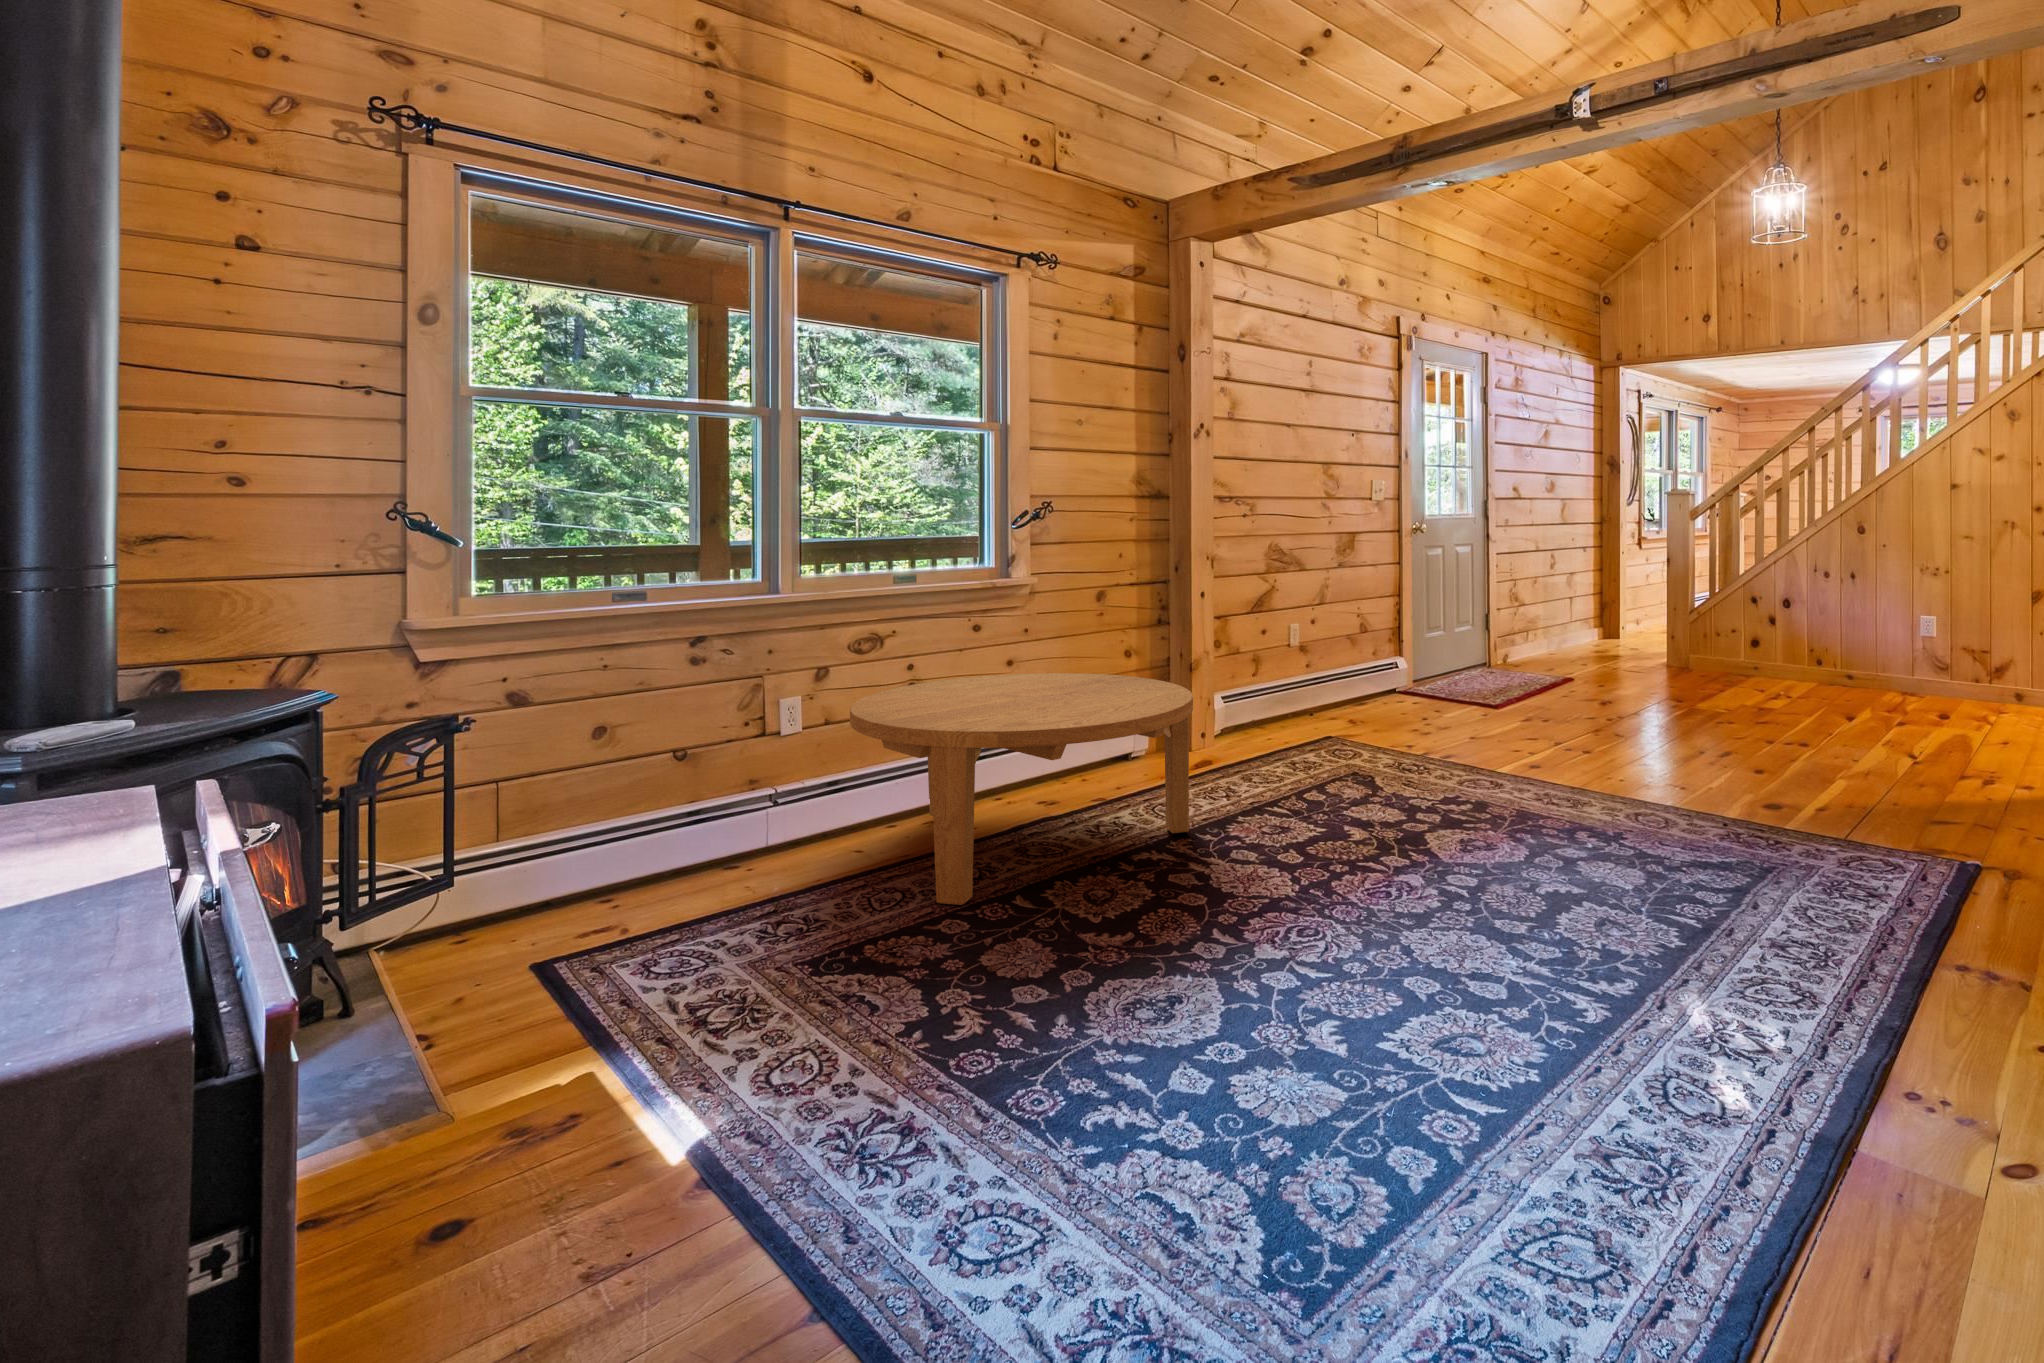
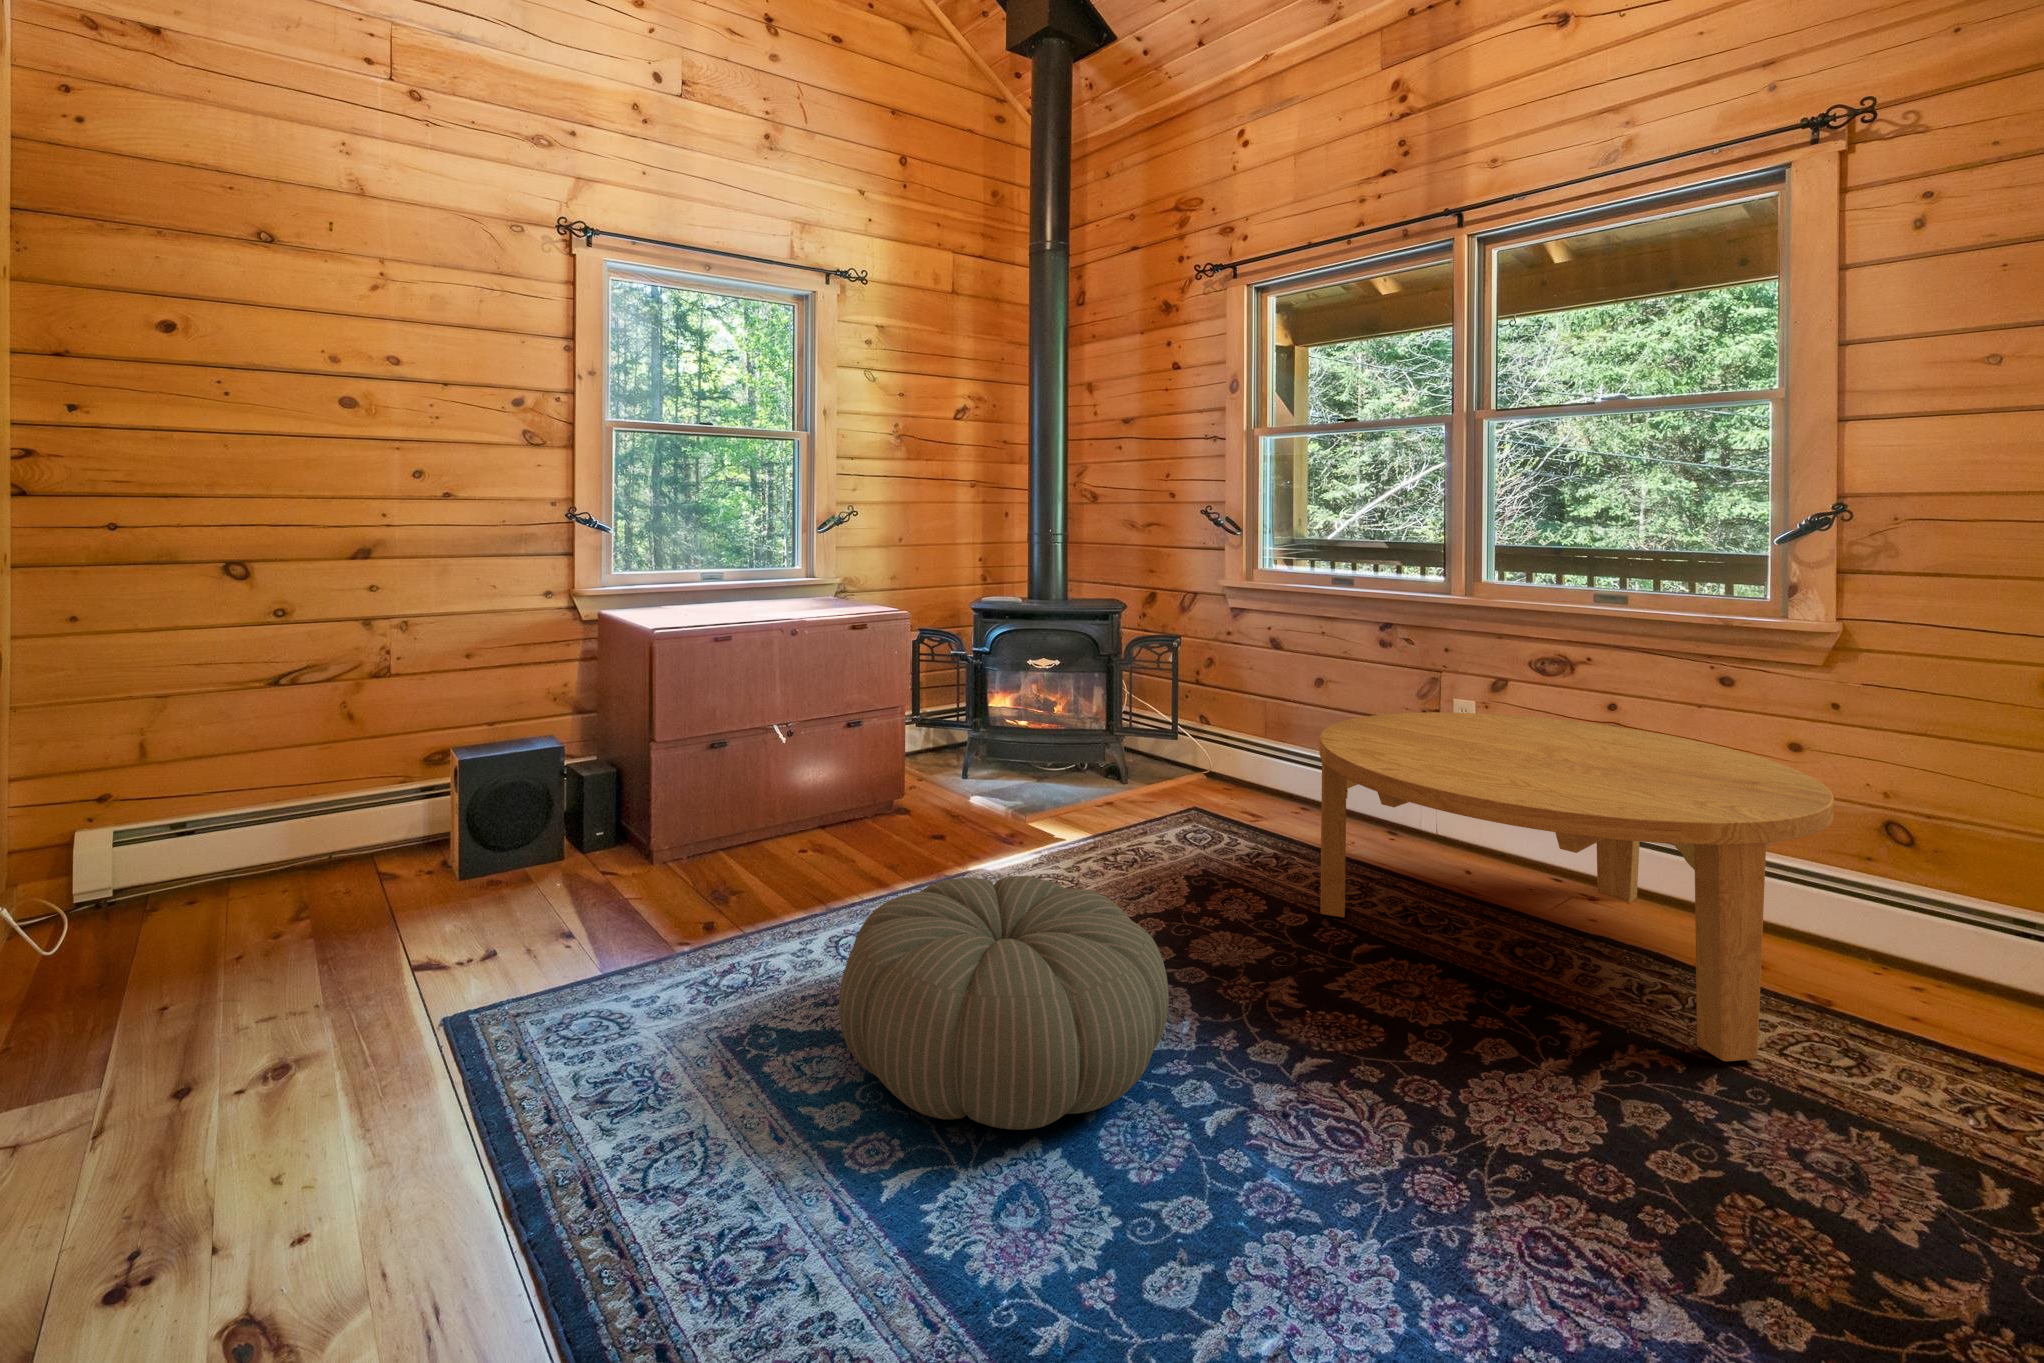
pouf: none [1099,878,1441,1134] -> present [839,876,1169,1130]

